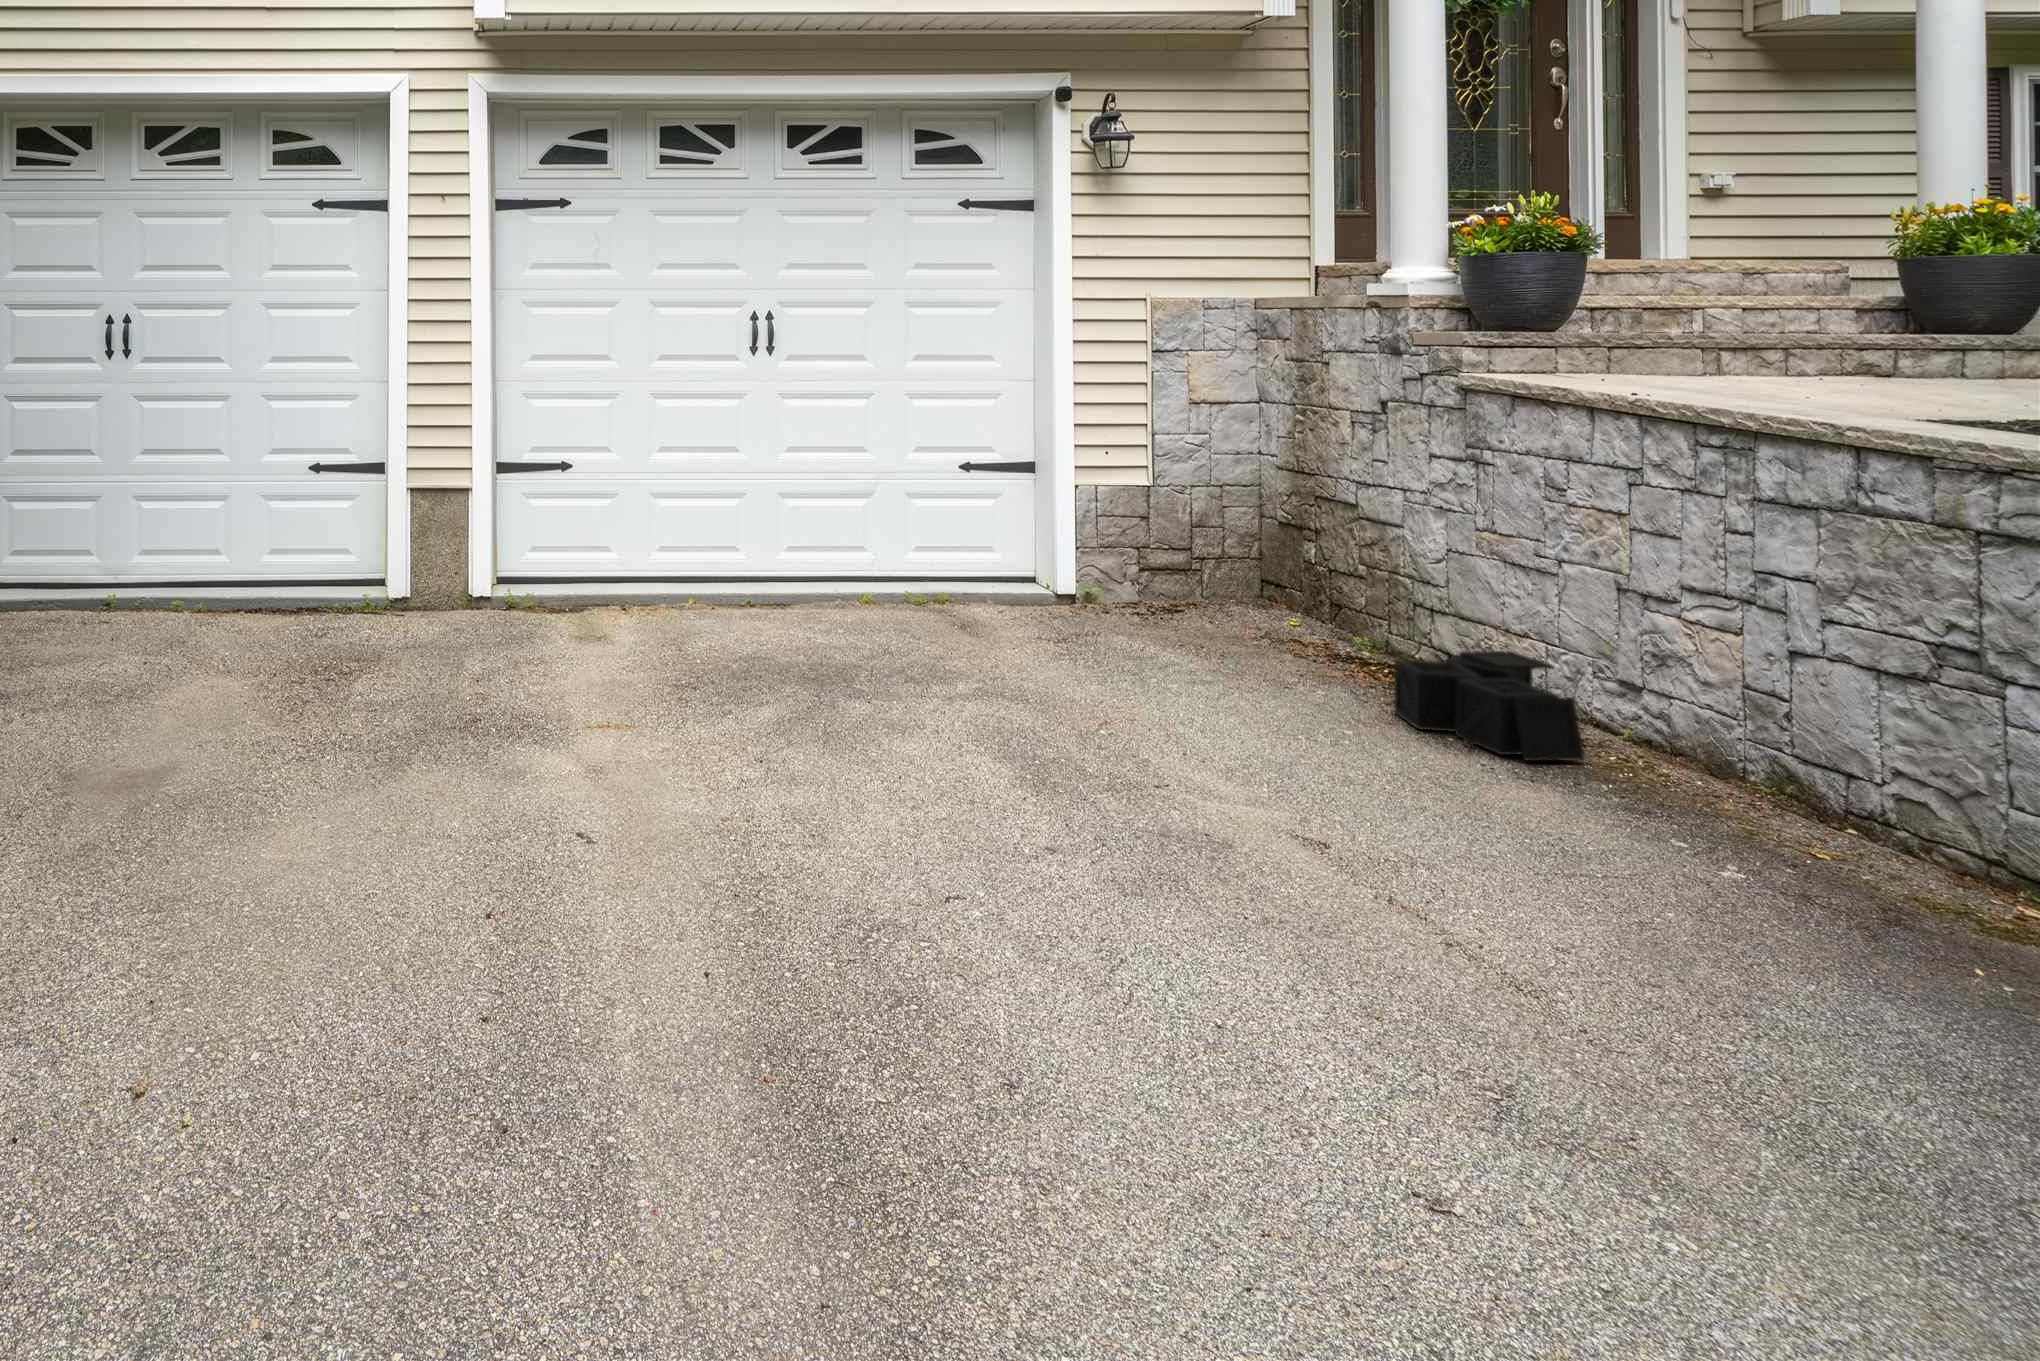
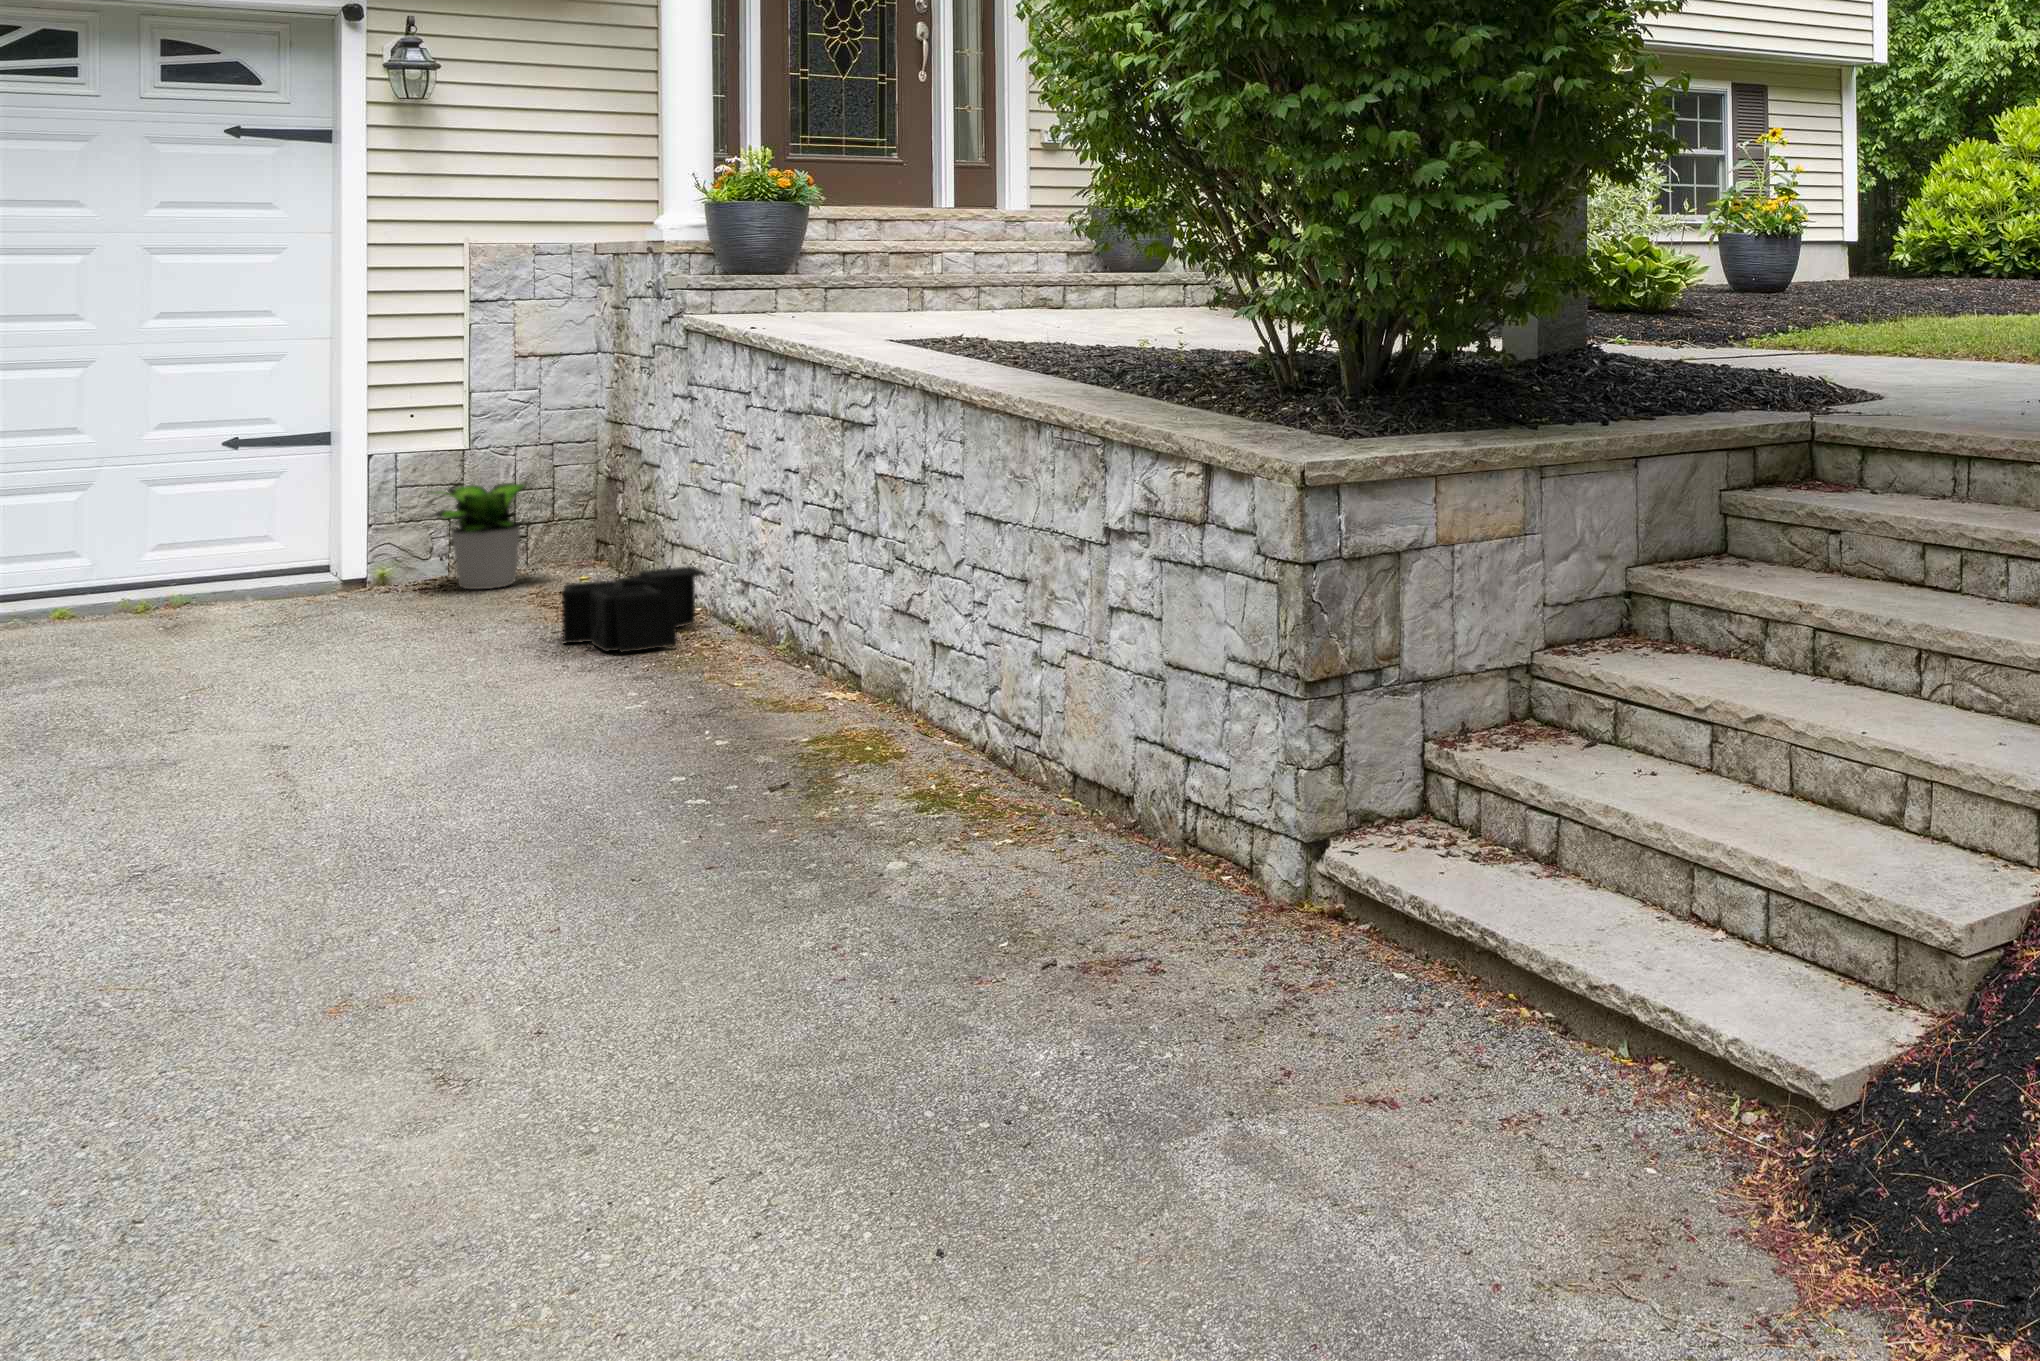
potted plant: none [1131,521,1256,625] -> present [427,483,538,589]

